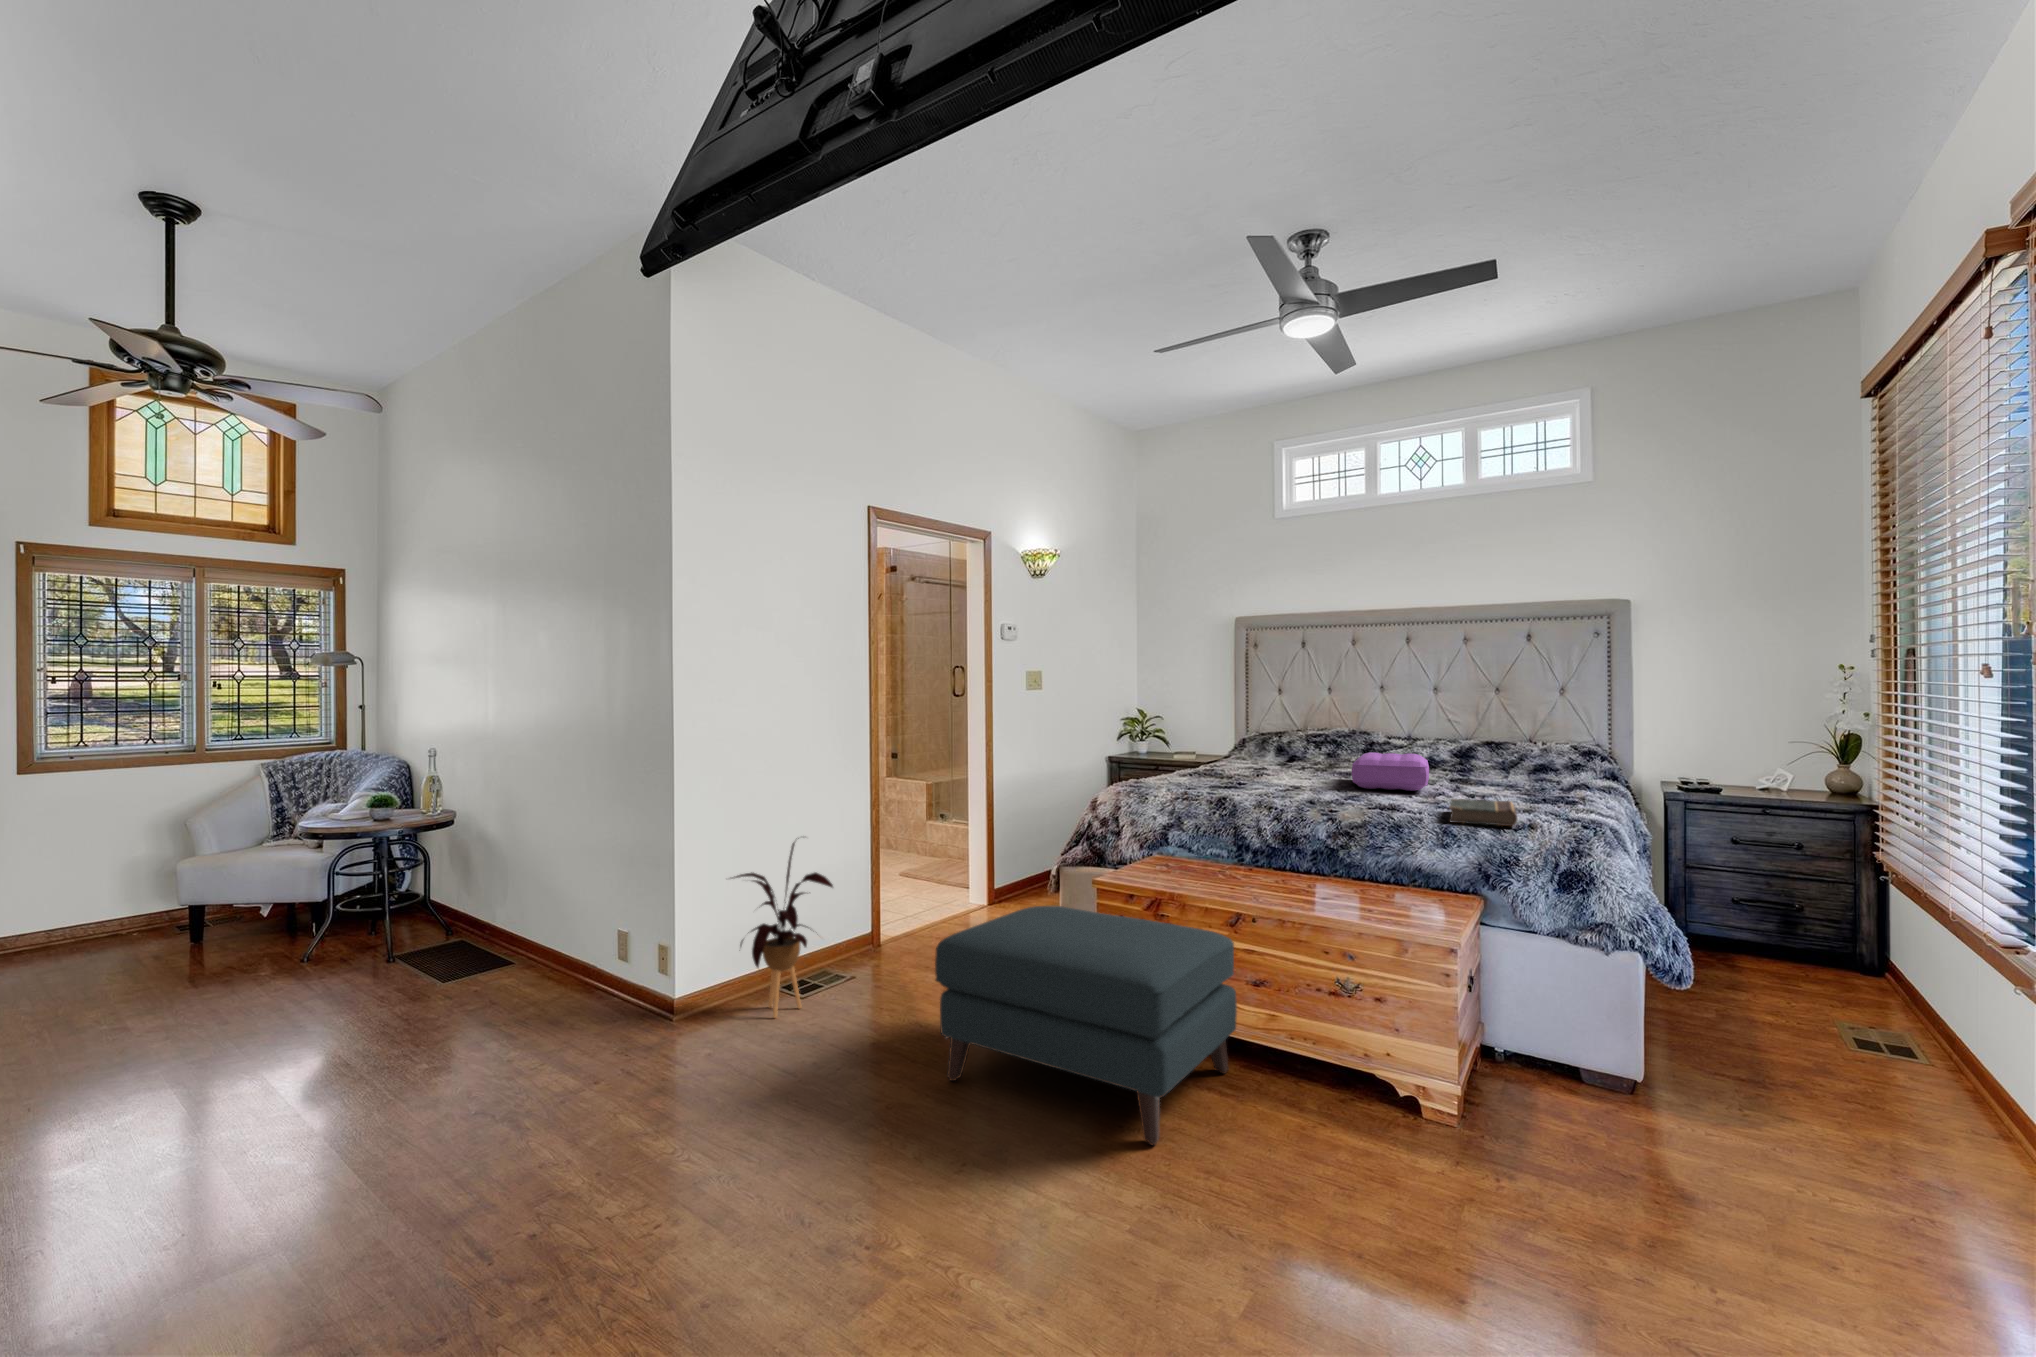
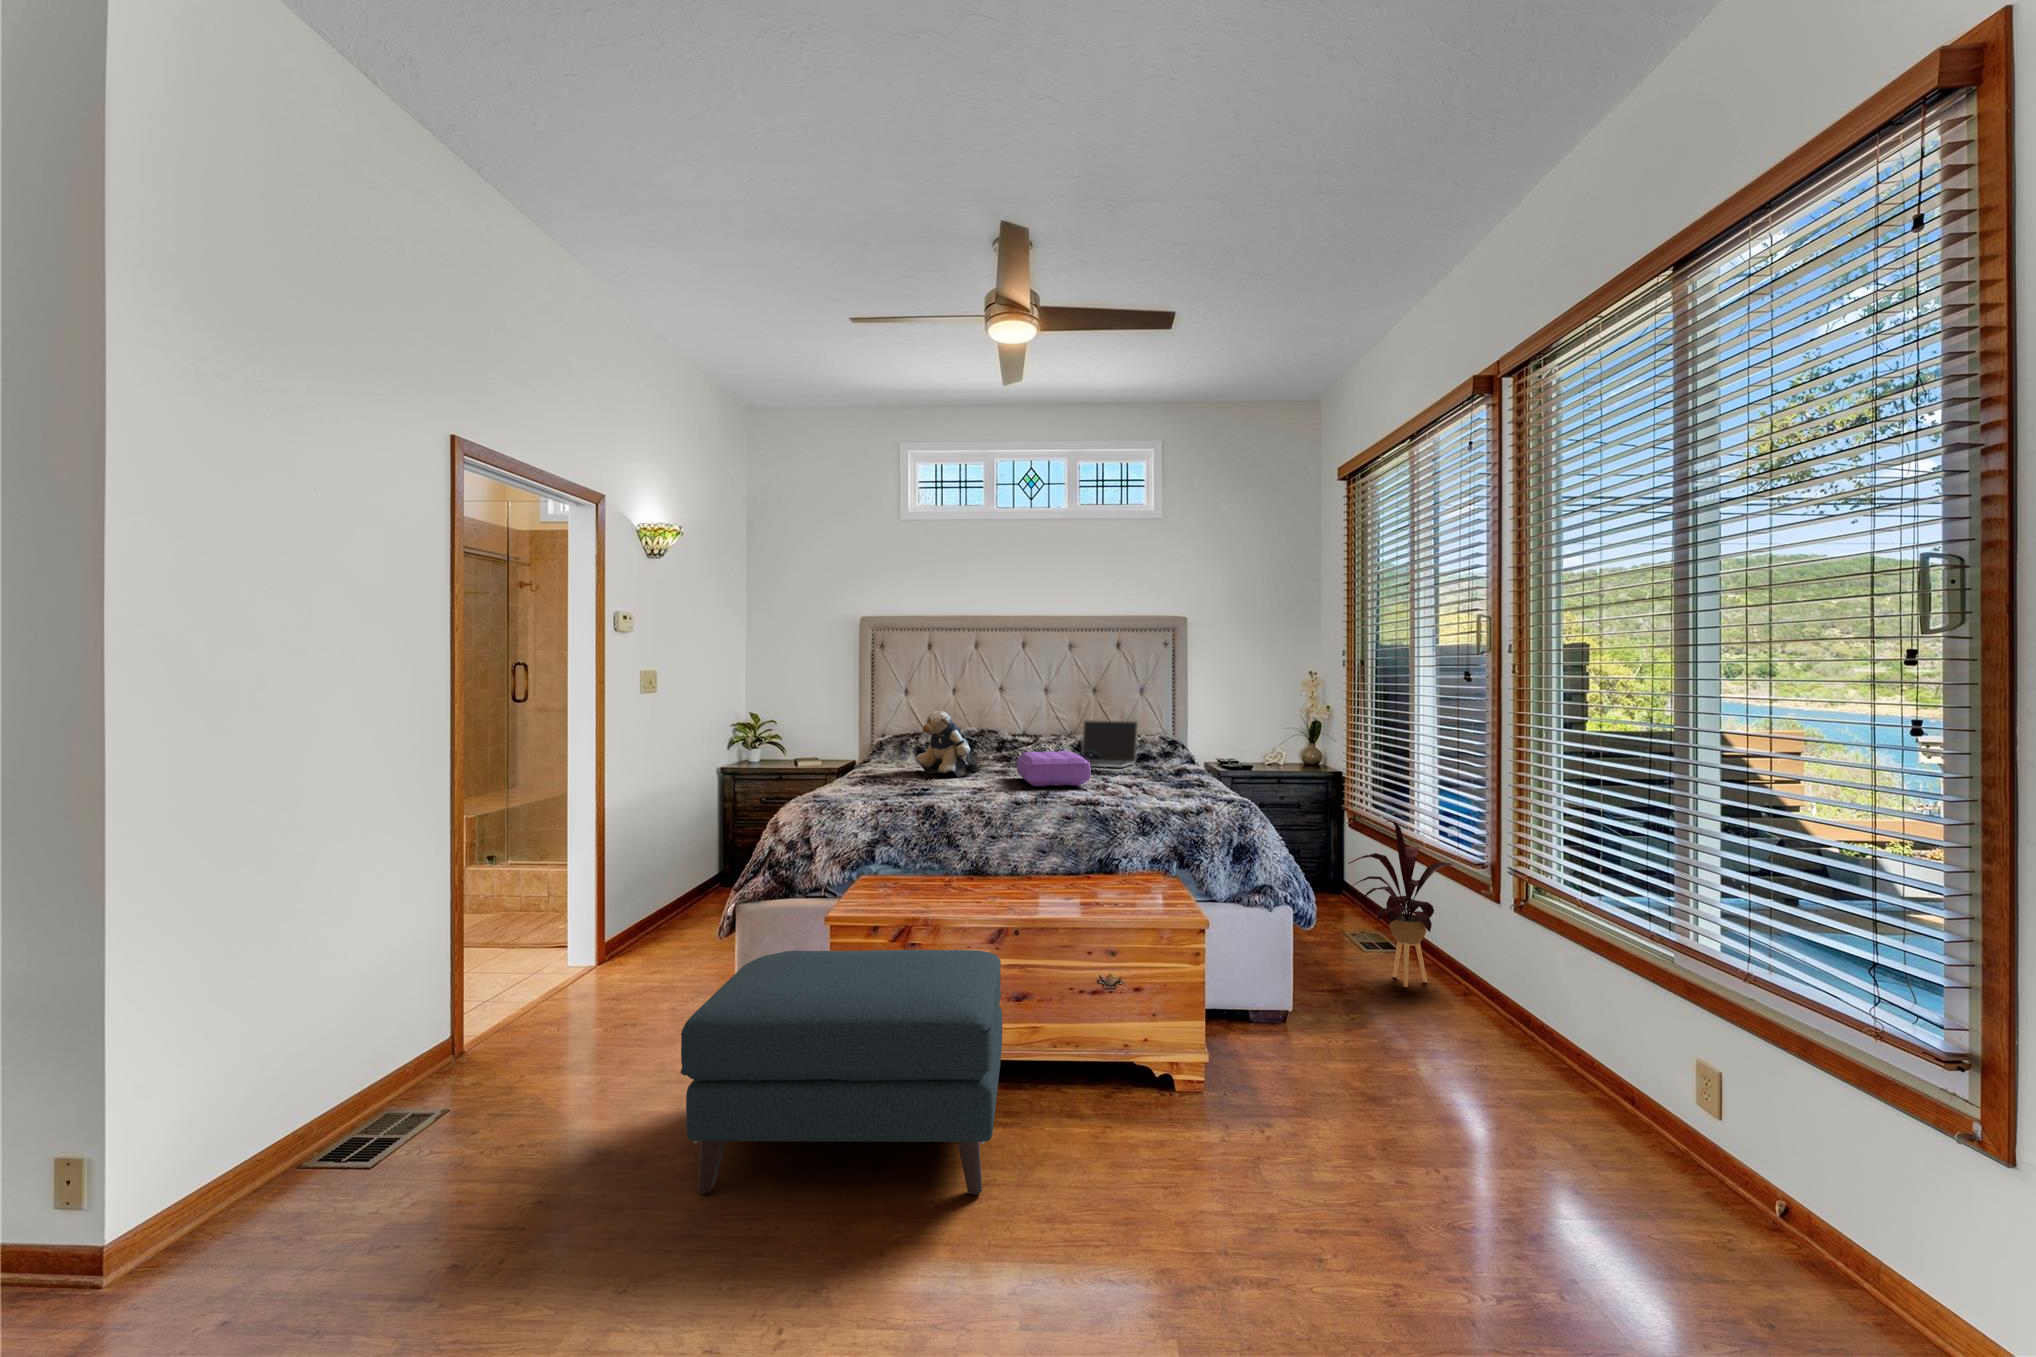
teddy bear: none [1258,708,1327,774] -> present [916,711,980,777]
laptop: none [1438,724,1533,777] -> present [1082,720,1138,767]
book: present [1449,799,1517,826] -> none [1129,789,1196,814]
house plant: present [734,838,833,1018] -> present [1348,821,1452,987]

